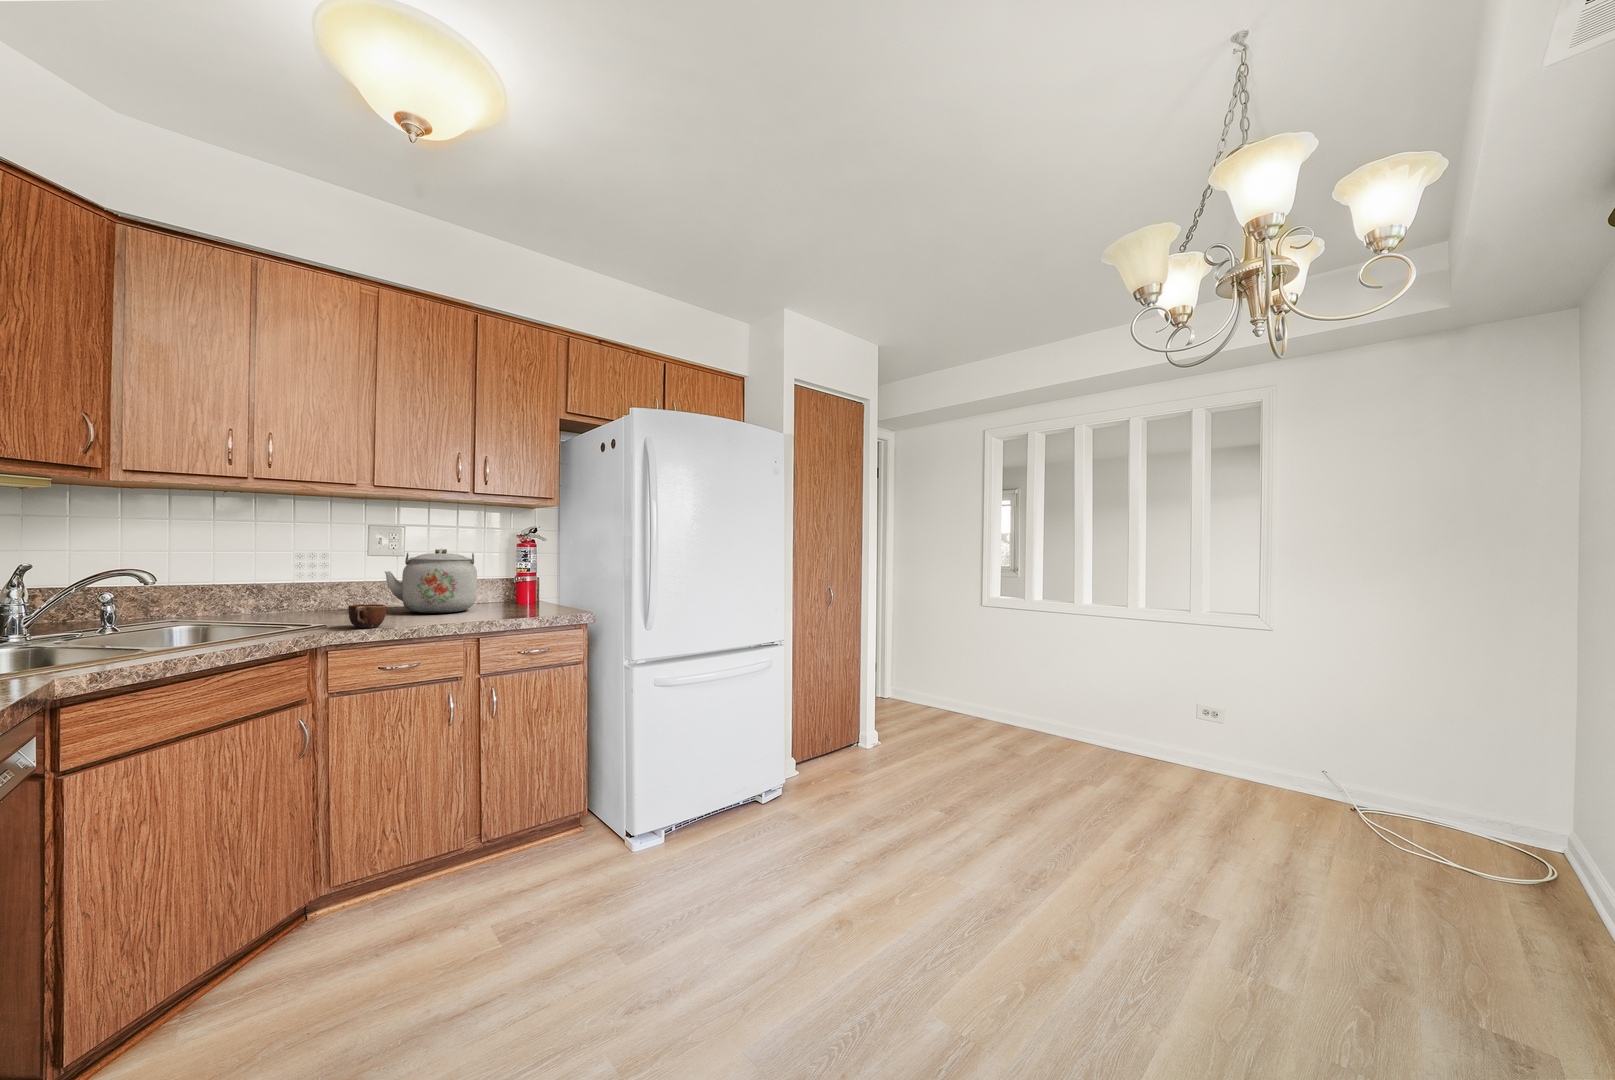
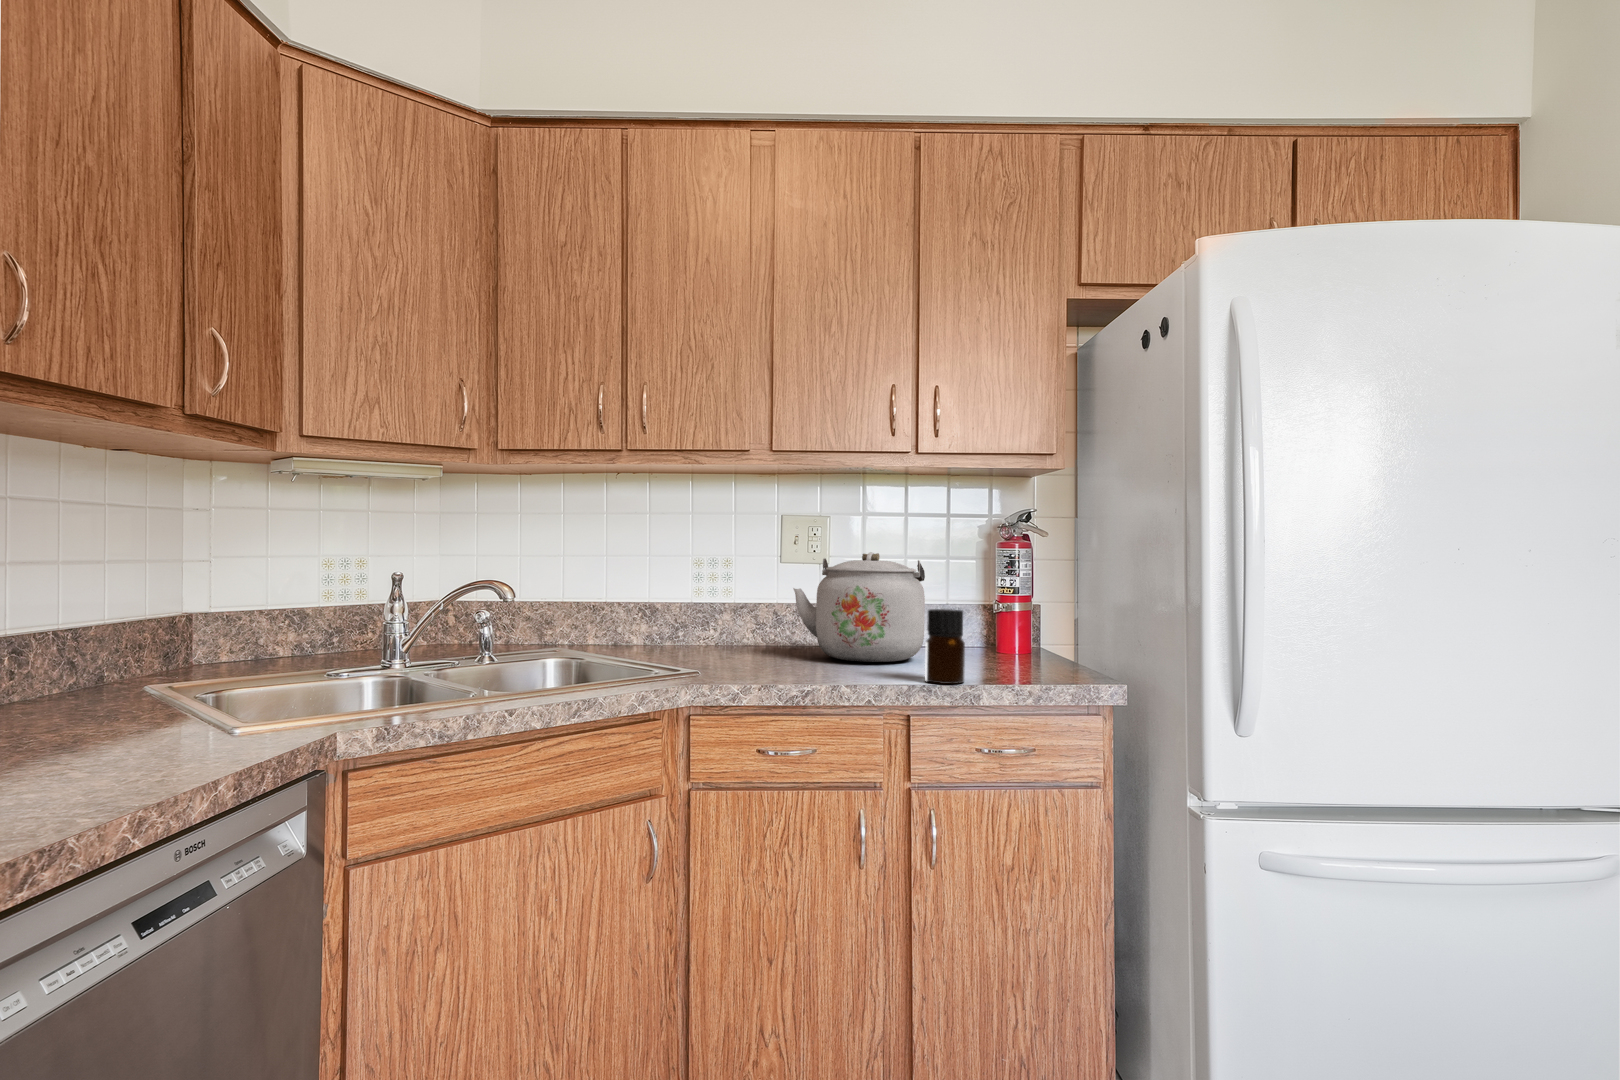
bottle: none [486,580,509,619] -> present [925,609,965,684]
mug: present [349,604,387,628] -> none [723,640,774,681]

